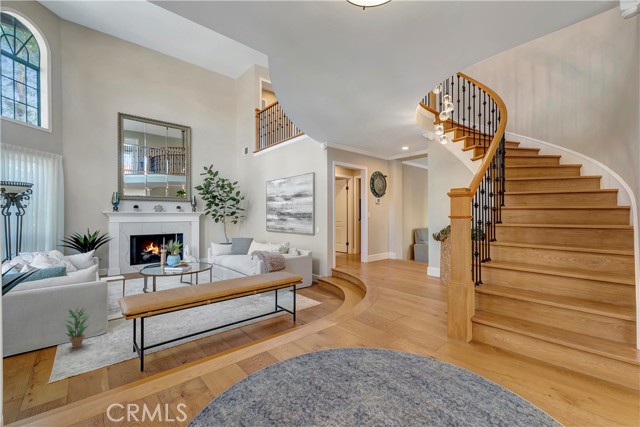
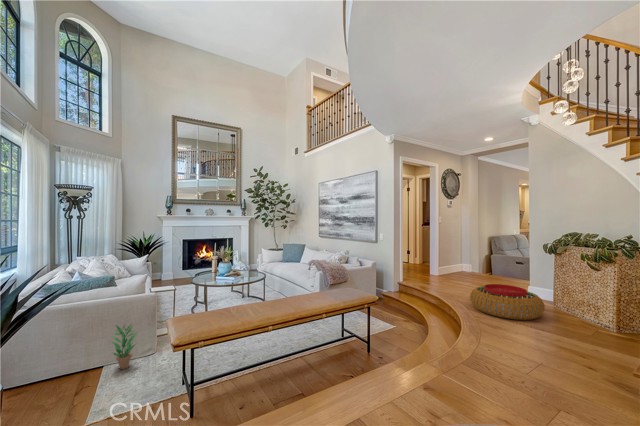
pouf: none [382,266,433,291] -> present [470,284,545,320]

